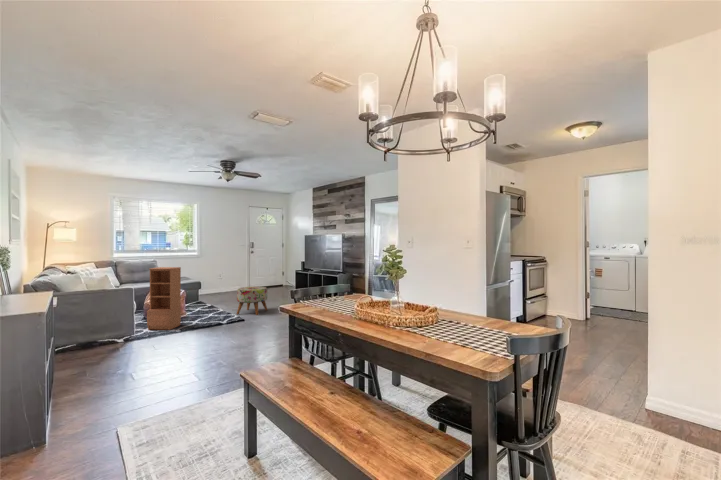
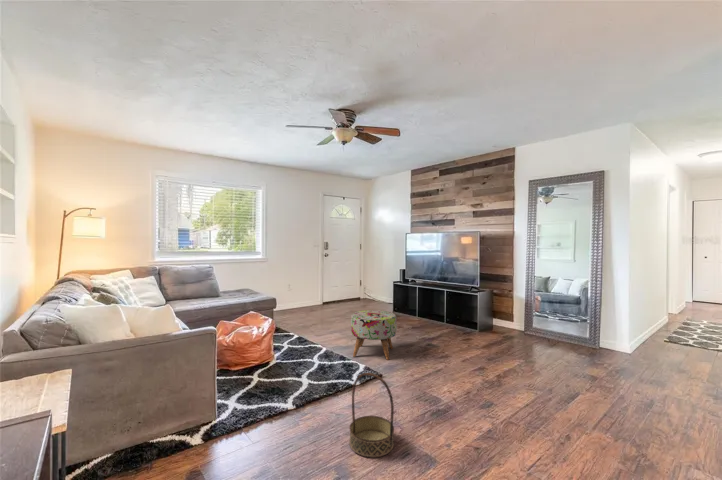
bookcase: present [147,267,181,330] -> none [231,284,283,399]
basket: none [196,307,220,345] -> present [349,373,394,458]

